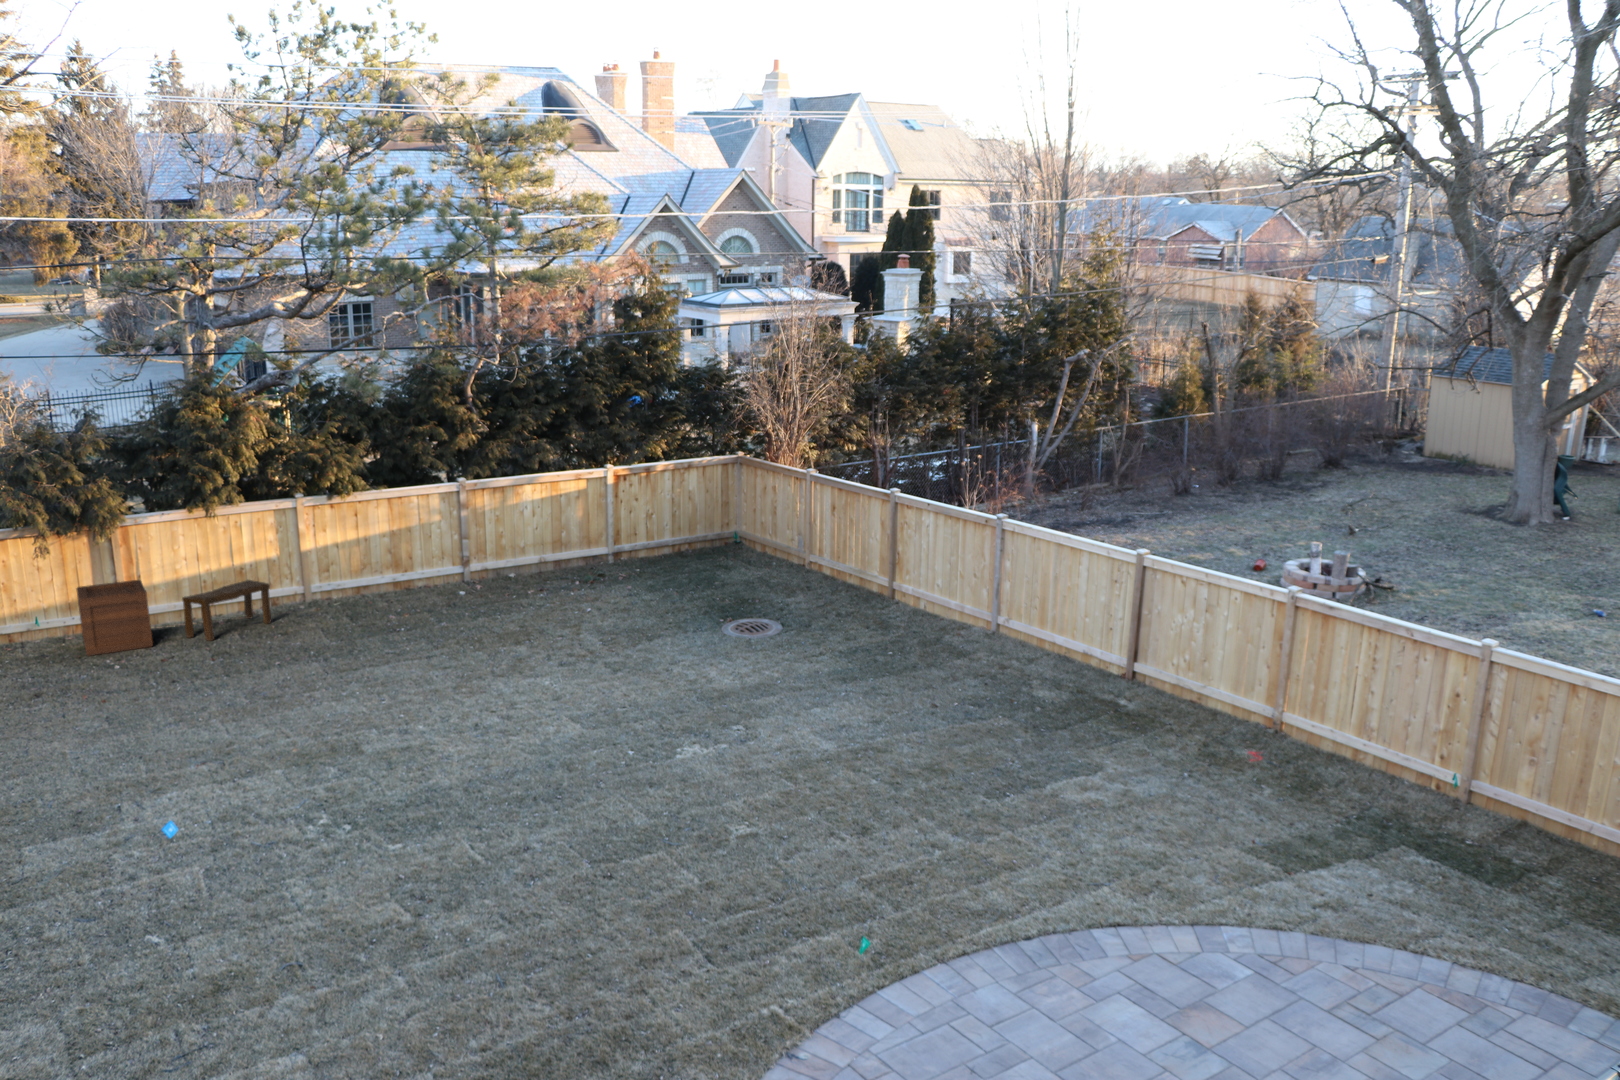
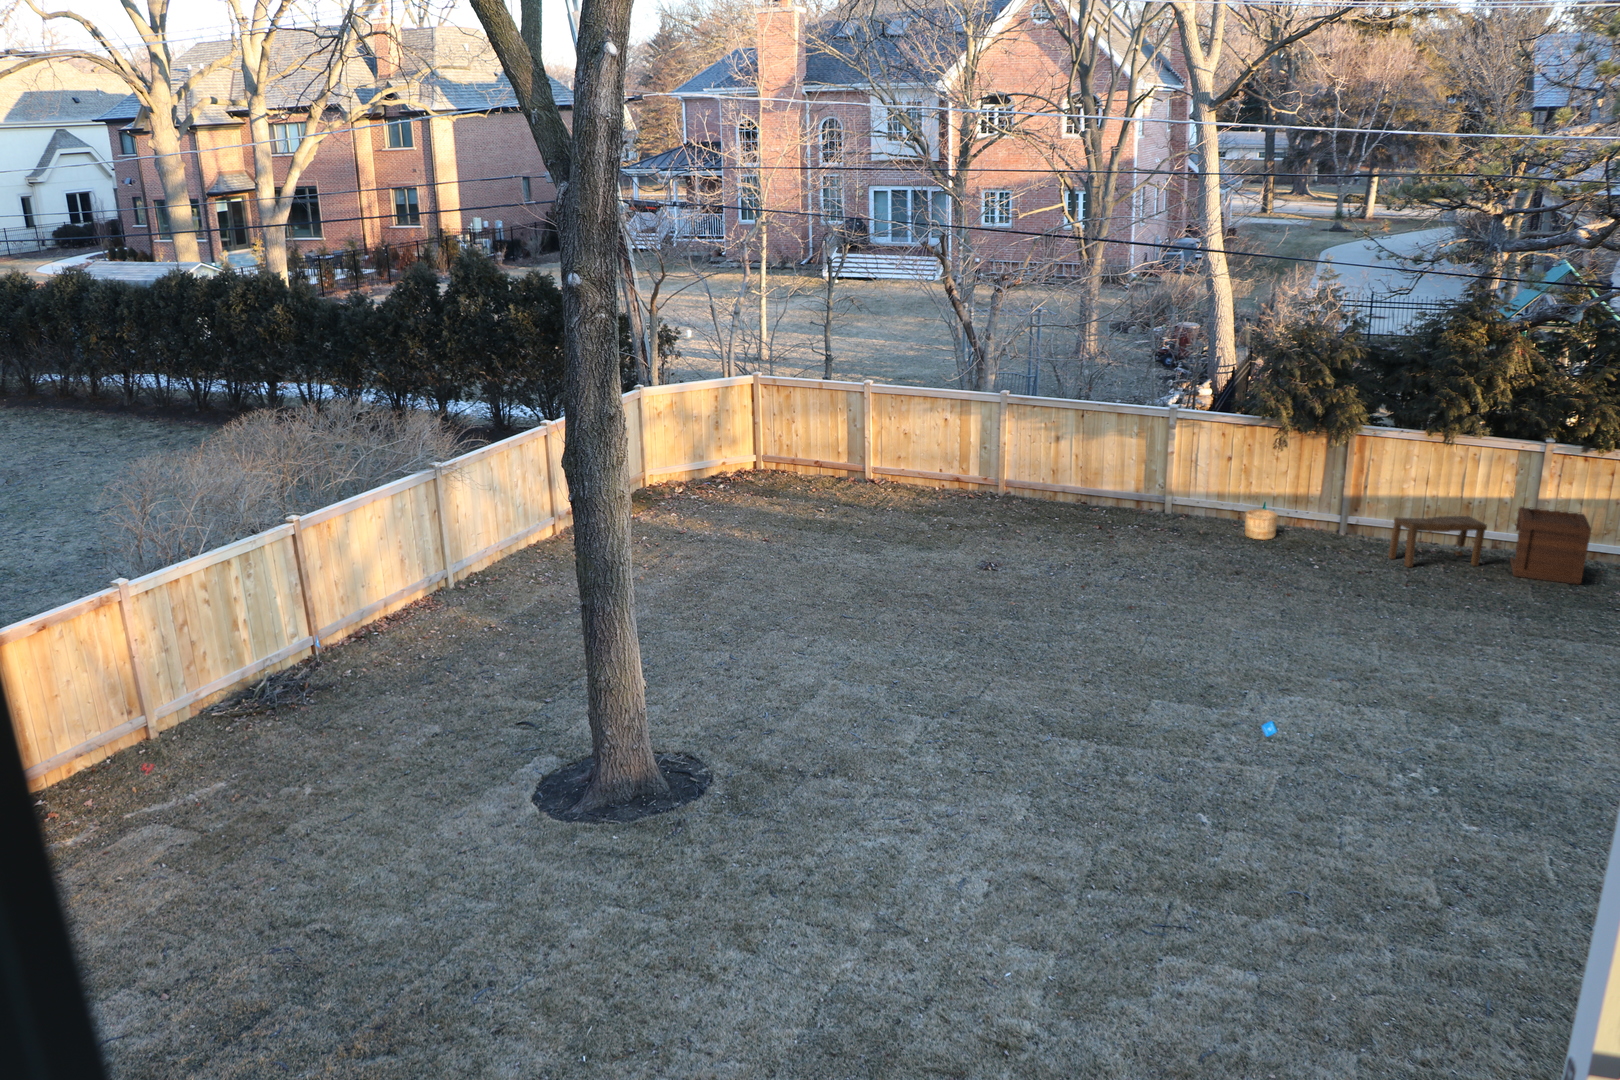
wooden crate: present [77,580,153,656] -> present [1510,507,1591,584]
wooden bucket: none [16,623,58,657] -> present [1245,509,1278,540]

